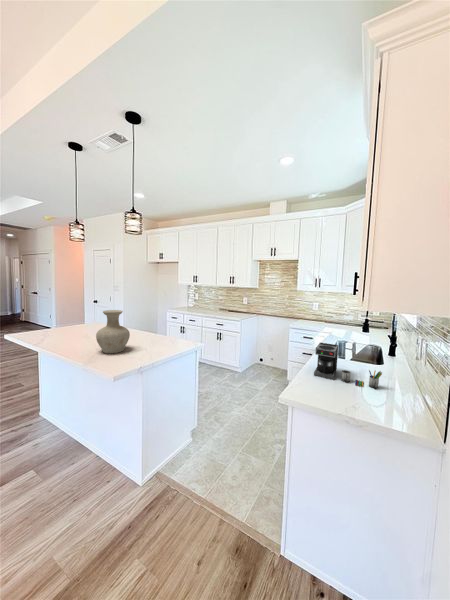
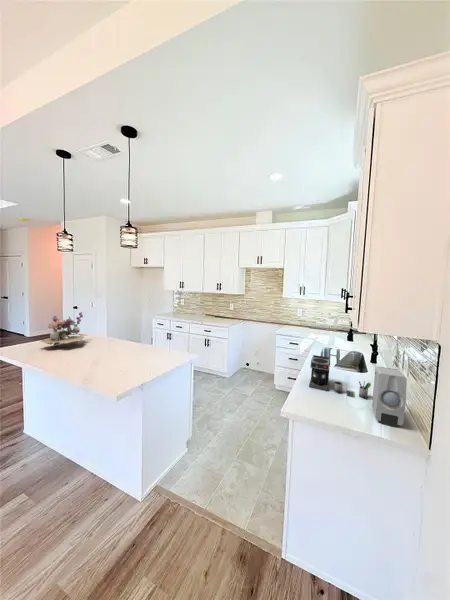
flower arrangement: none [51,300,99,333] -> present [40,312,87,346]
vase: present [96,310,130,353] -> none [92,325,126,370]
soap dispenser: none [382,352,420,418] -> present [372,367,407,427]

